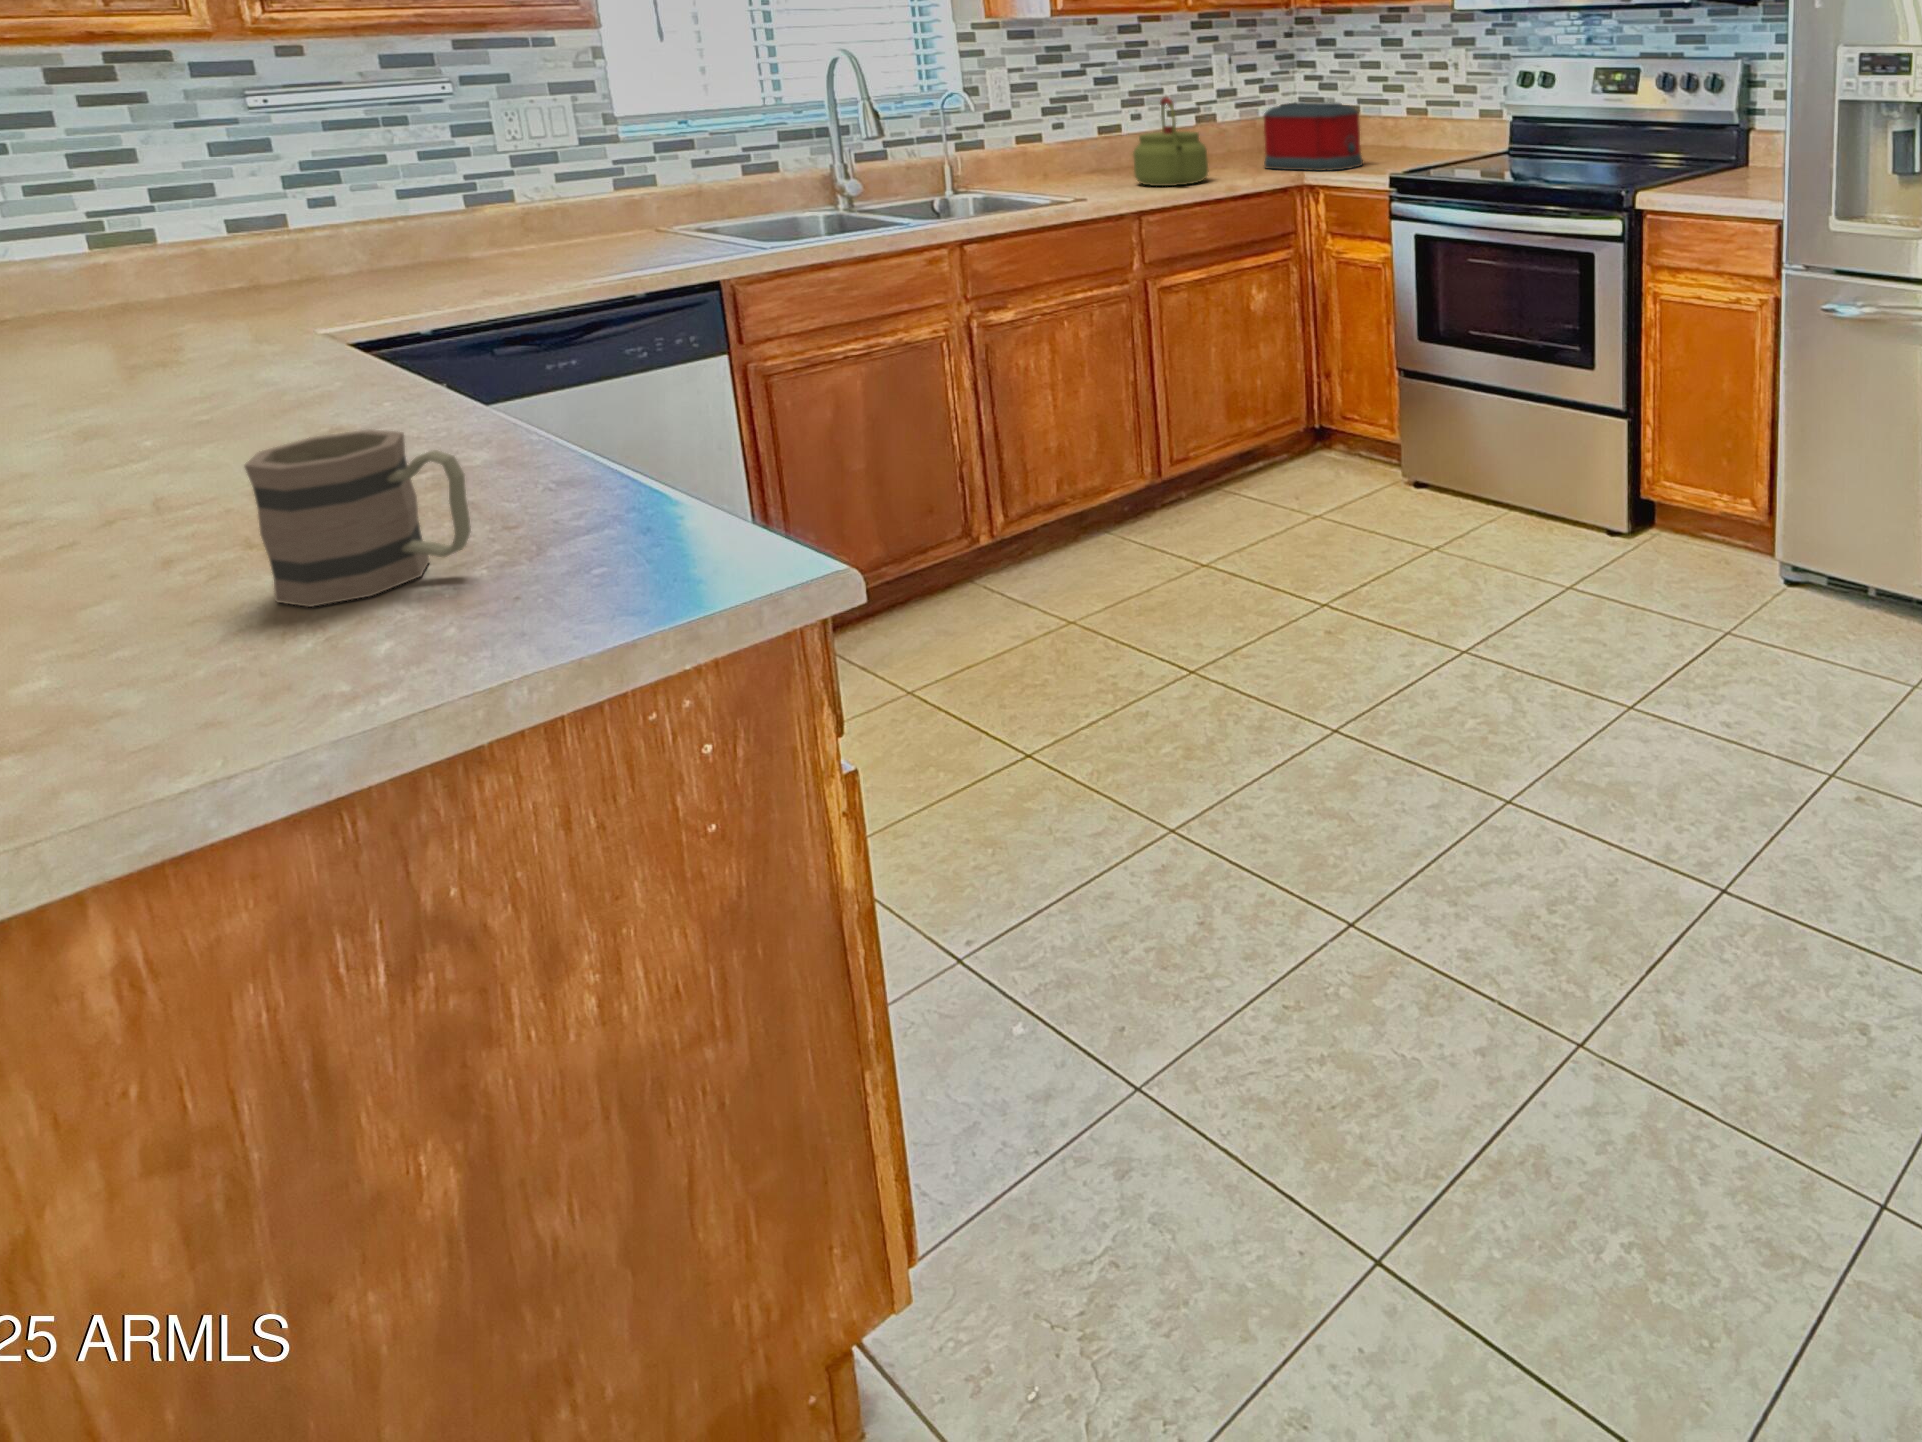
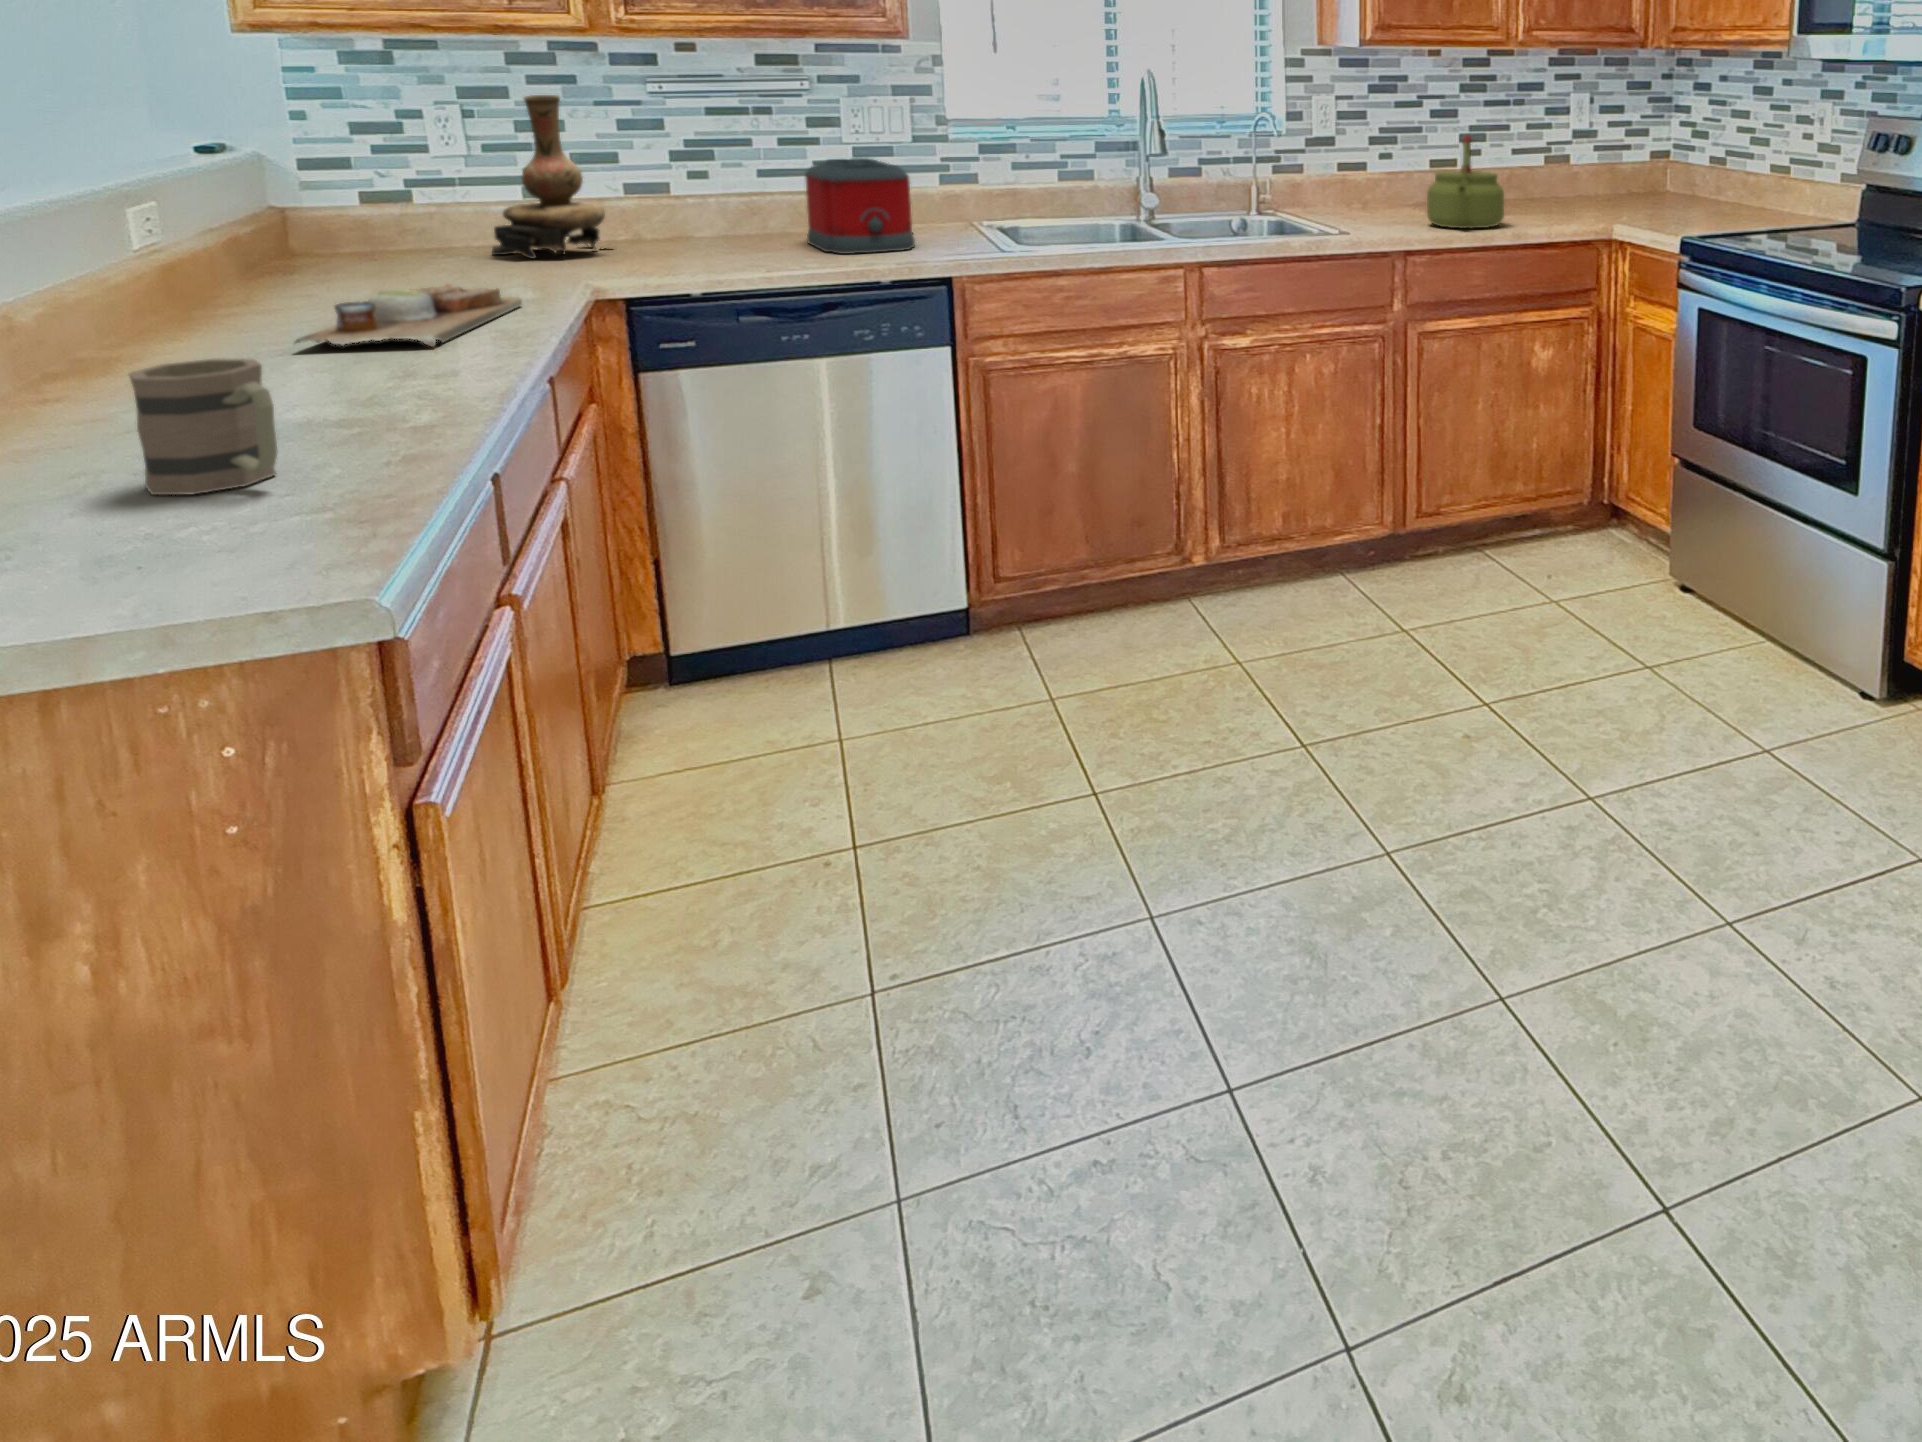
toaster: present [1264,102,1363,171] -> present [805,158,915,254]
vase: none [74,117,249,324] -> present [492,95,605,258]
cutting board: none [77,348,283,445] -> present [295,284,522,347]

